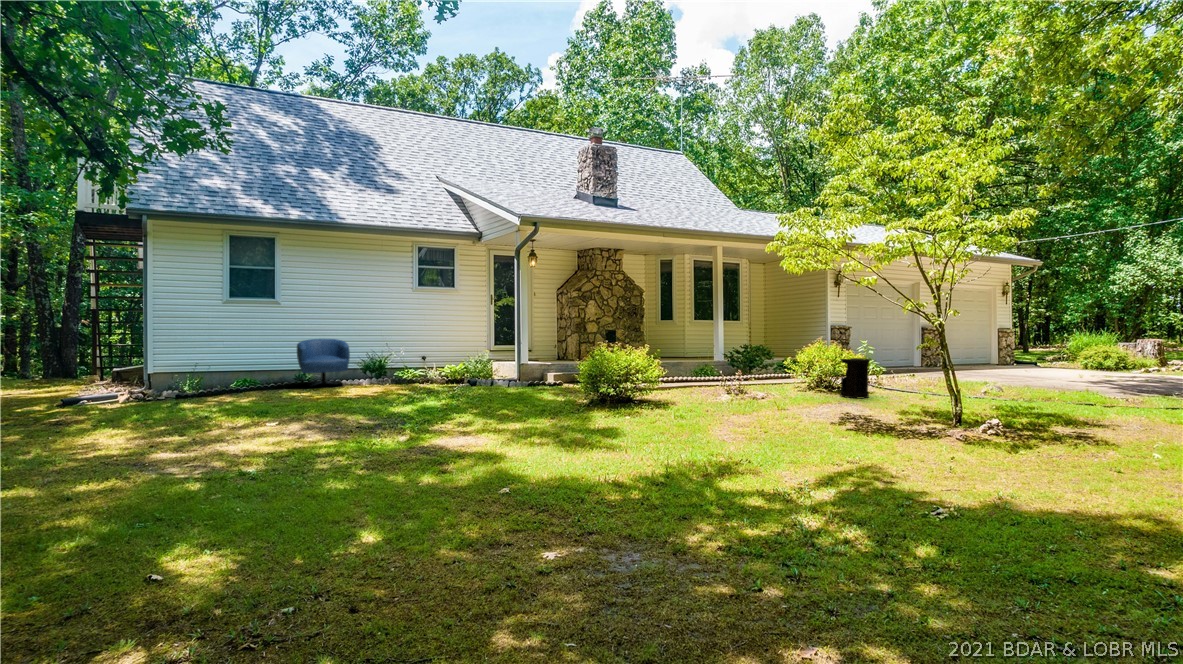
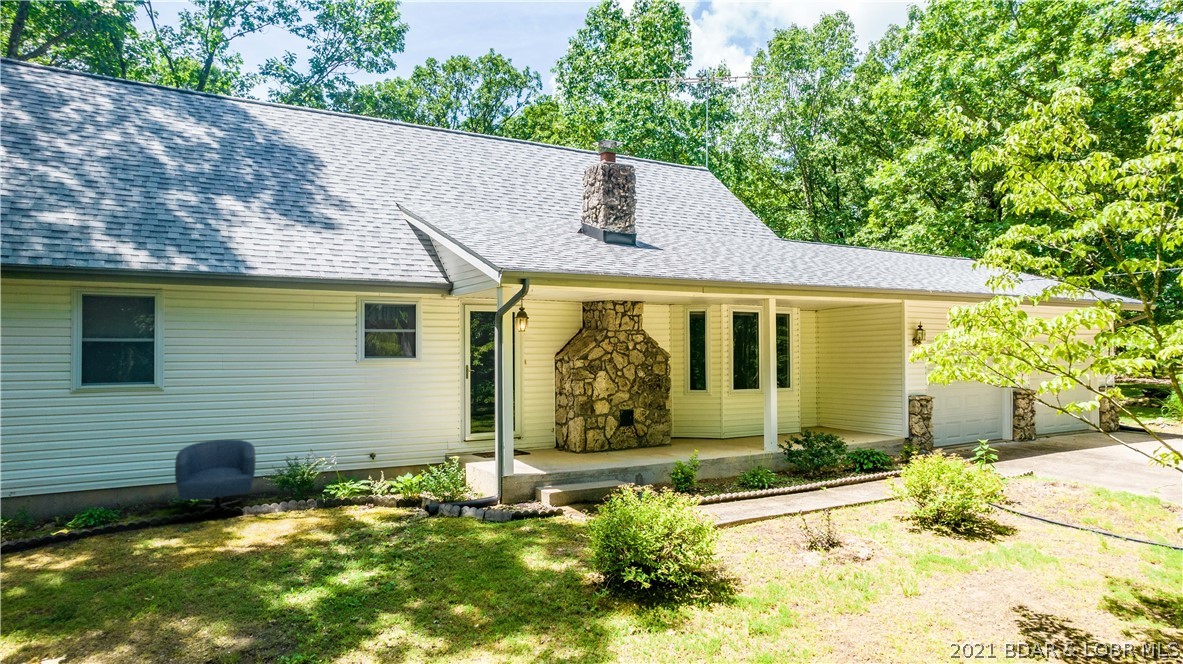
side table: present [840,358,870,398] -> none [980,487,1032,556]

